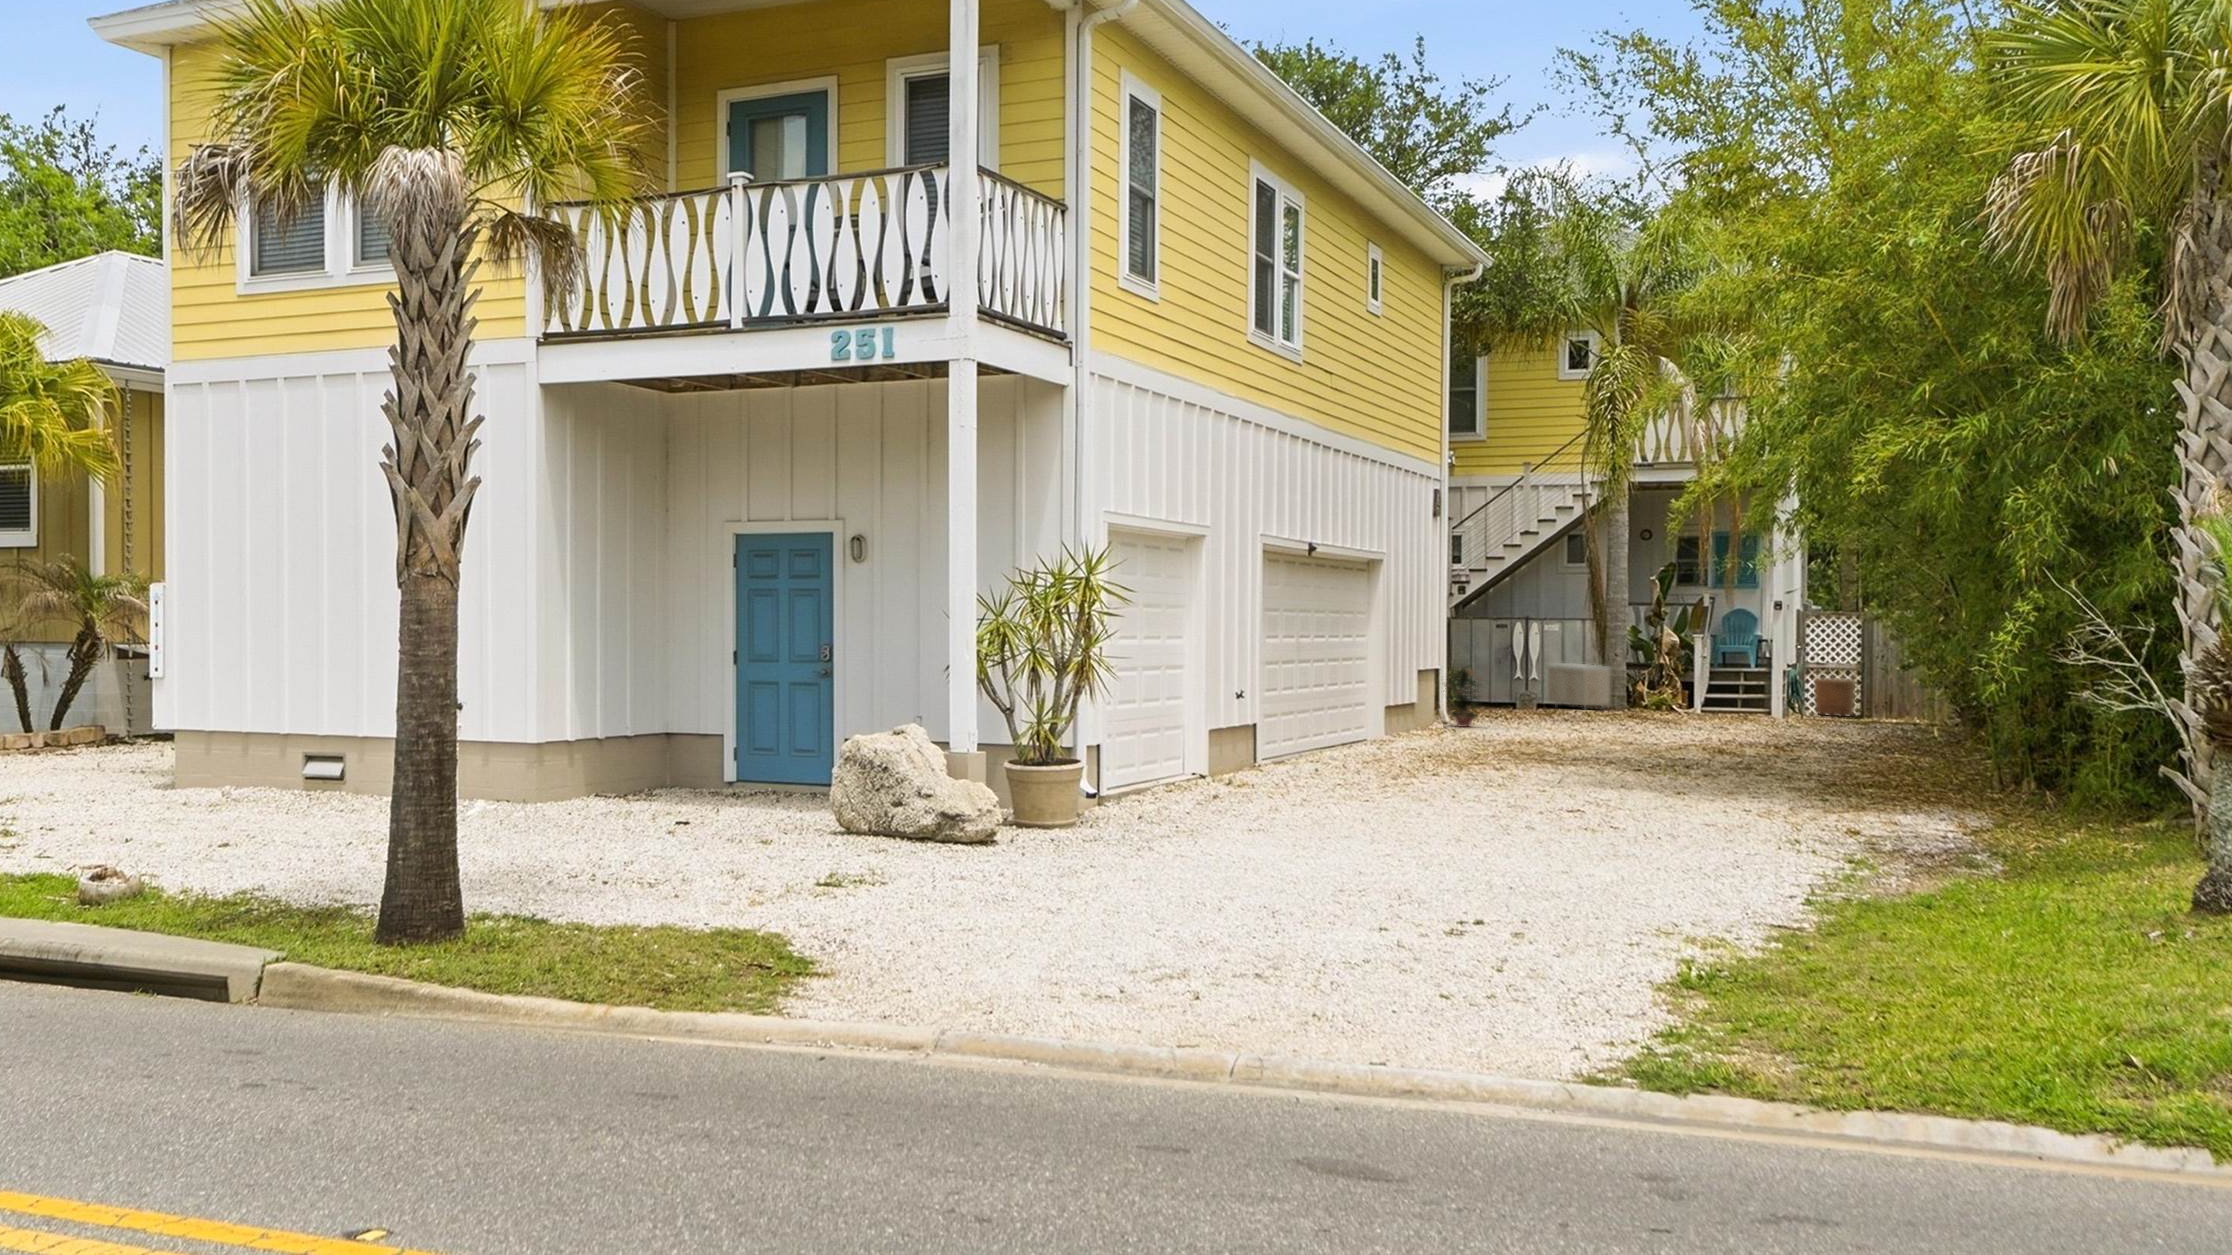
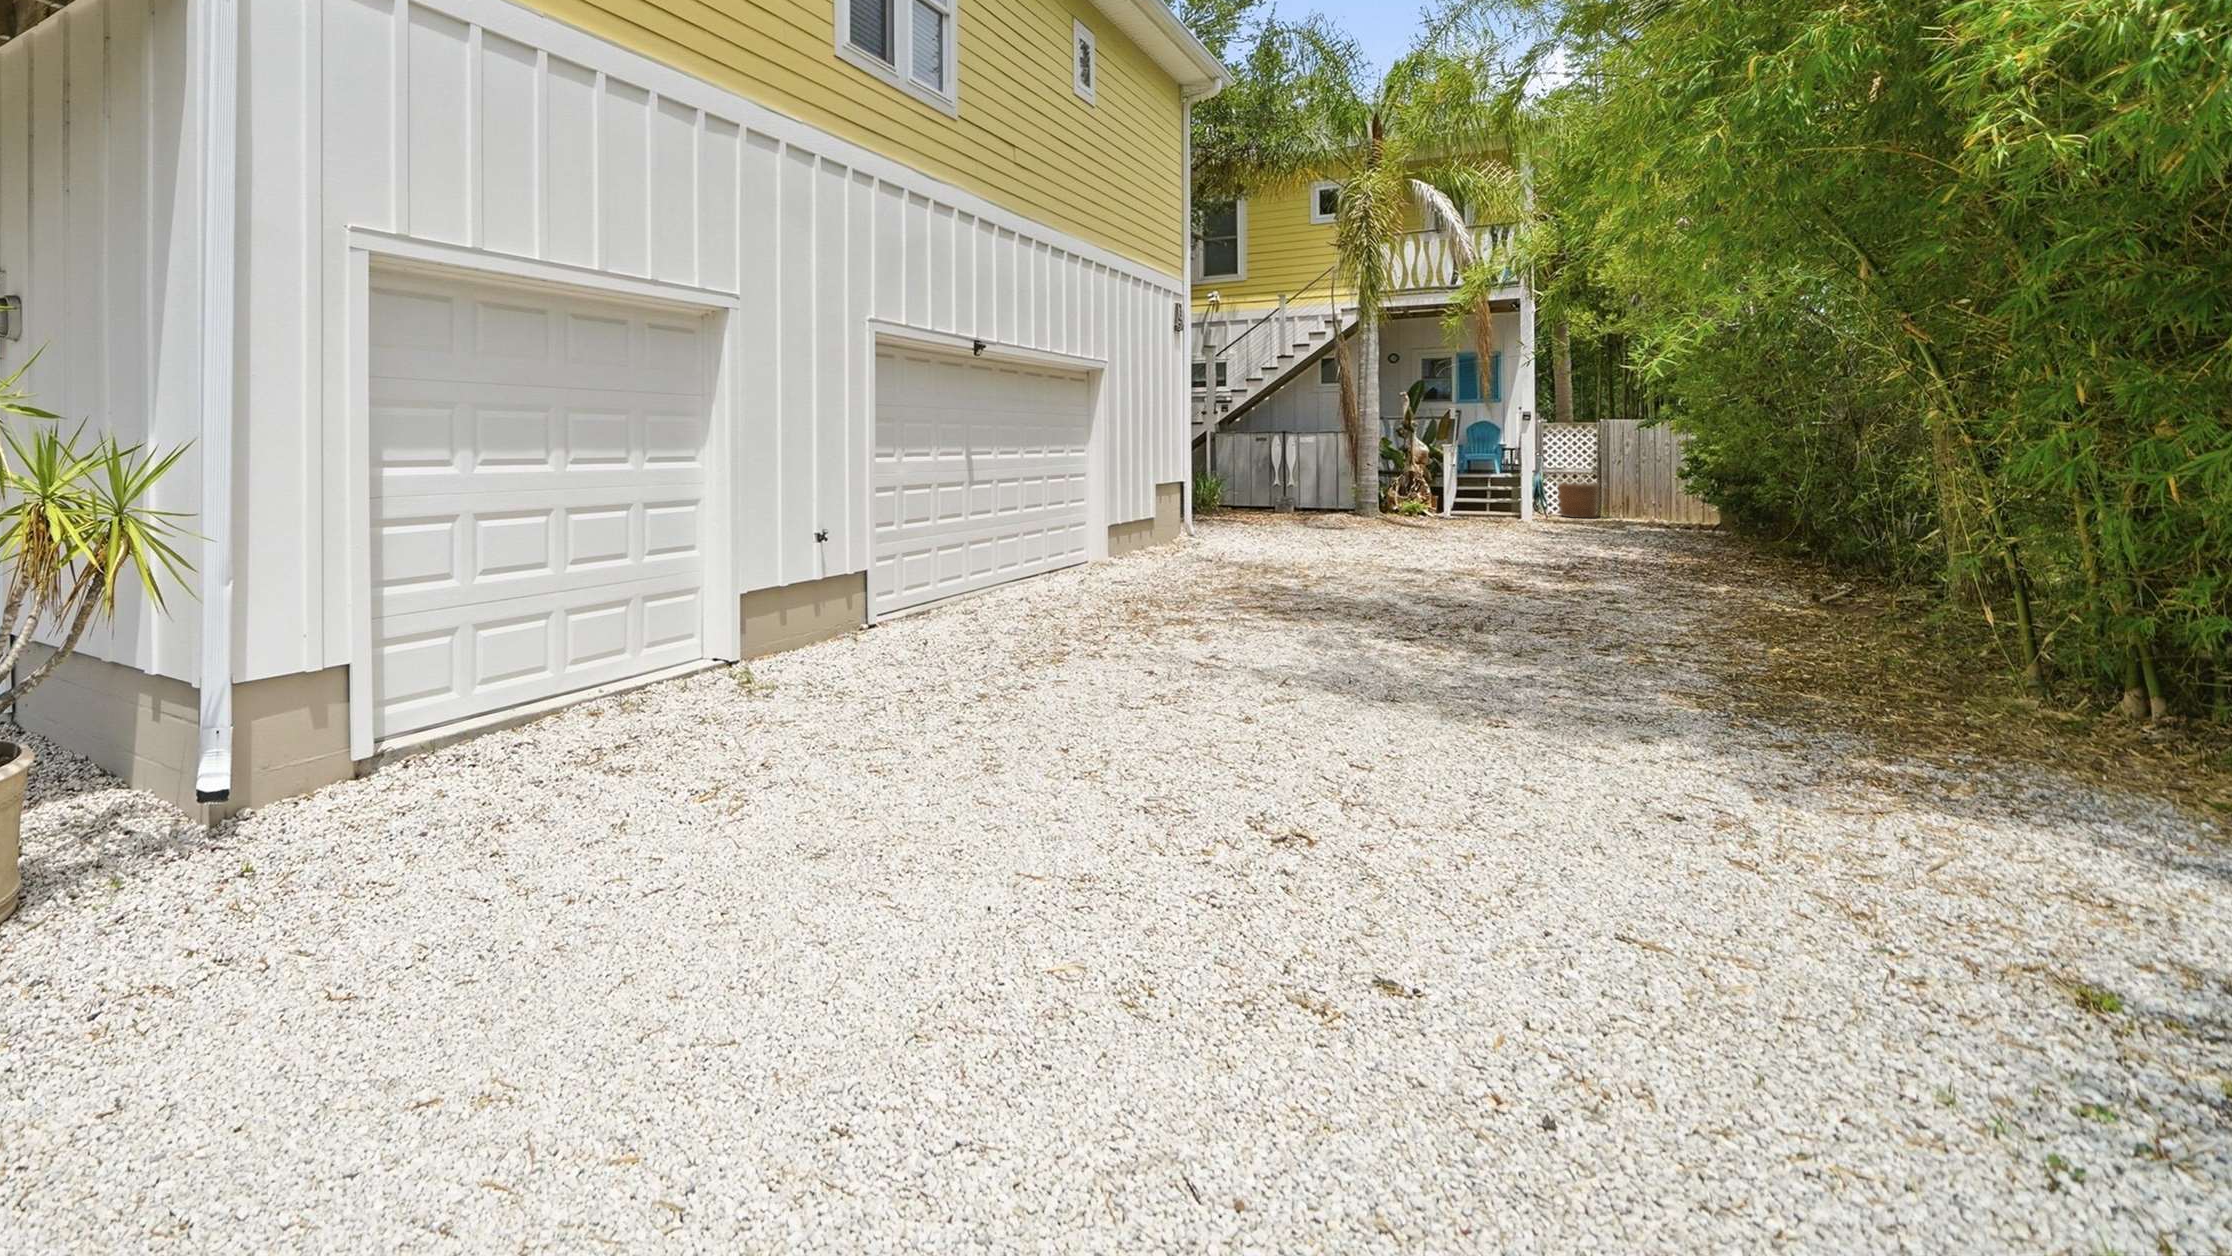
storage bench: present [1547,663,1610,709] -> none [1303,474,1363,517]
decorative plant: present [1444,669,1481,727] -> none [1182,483,1229,543]

